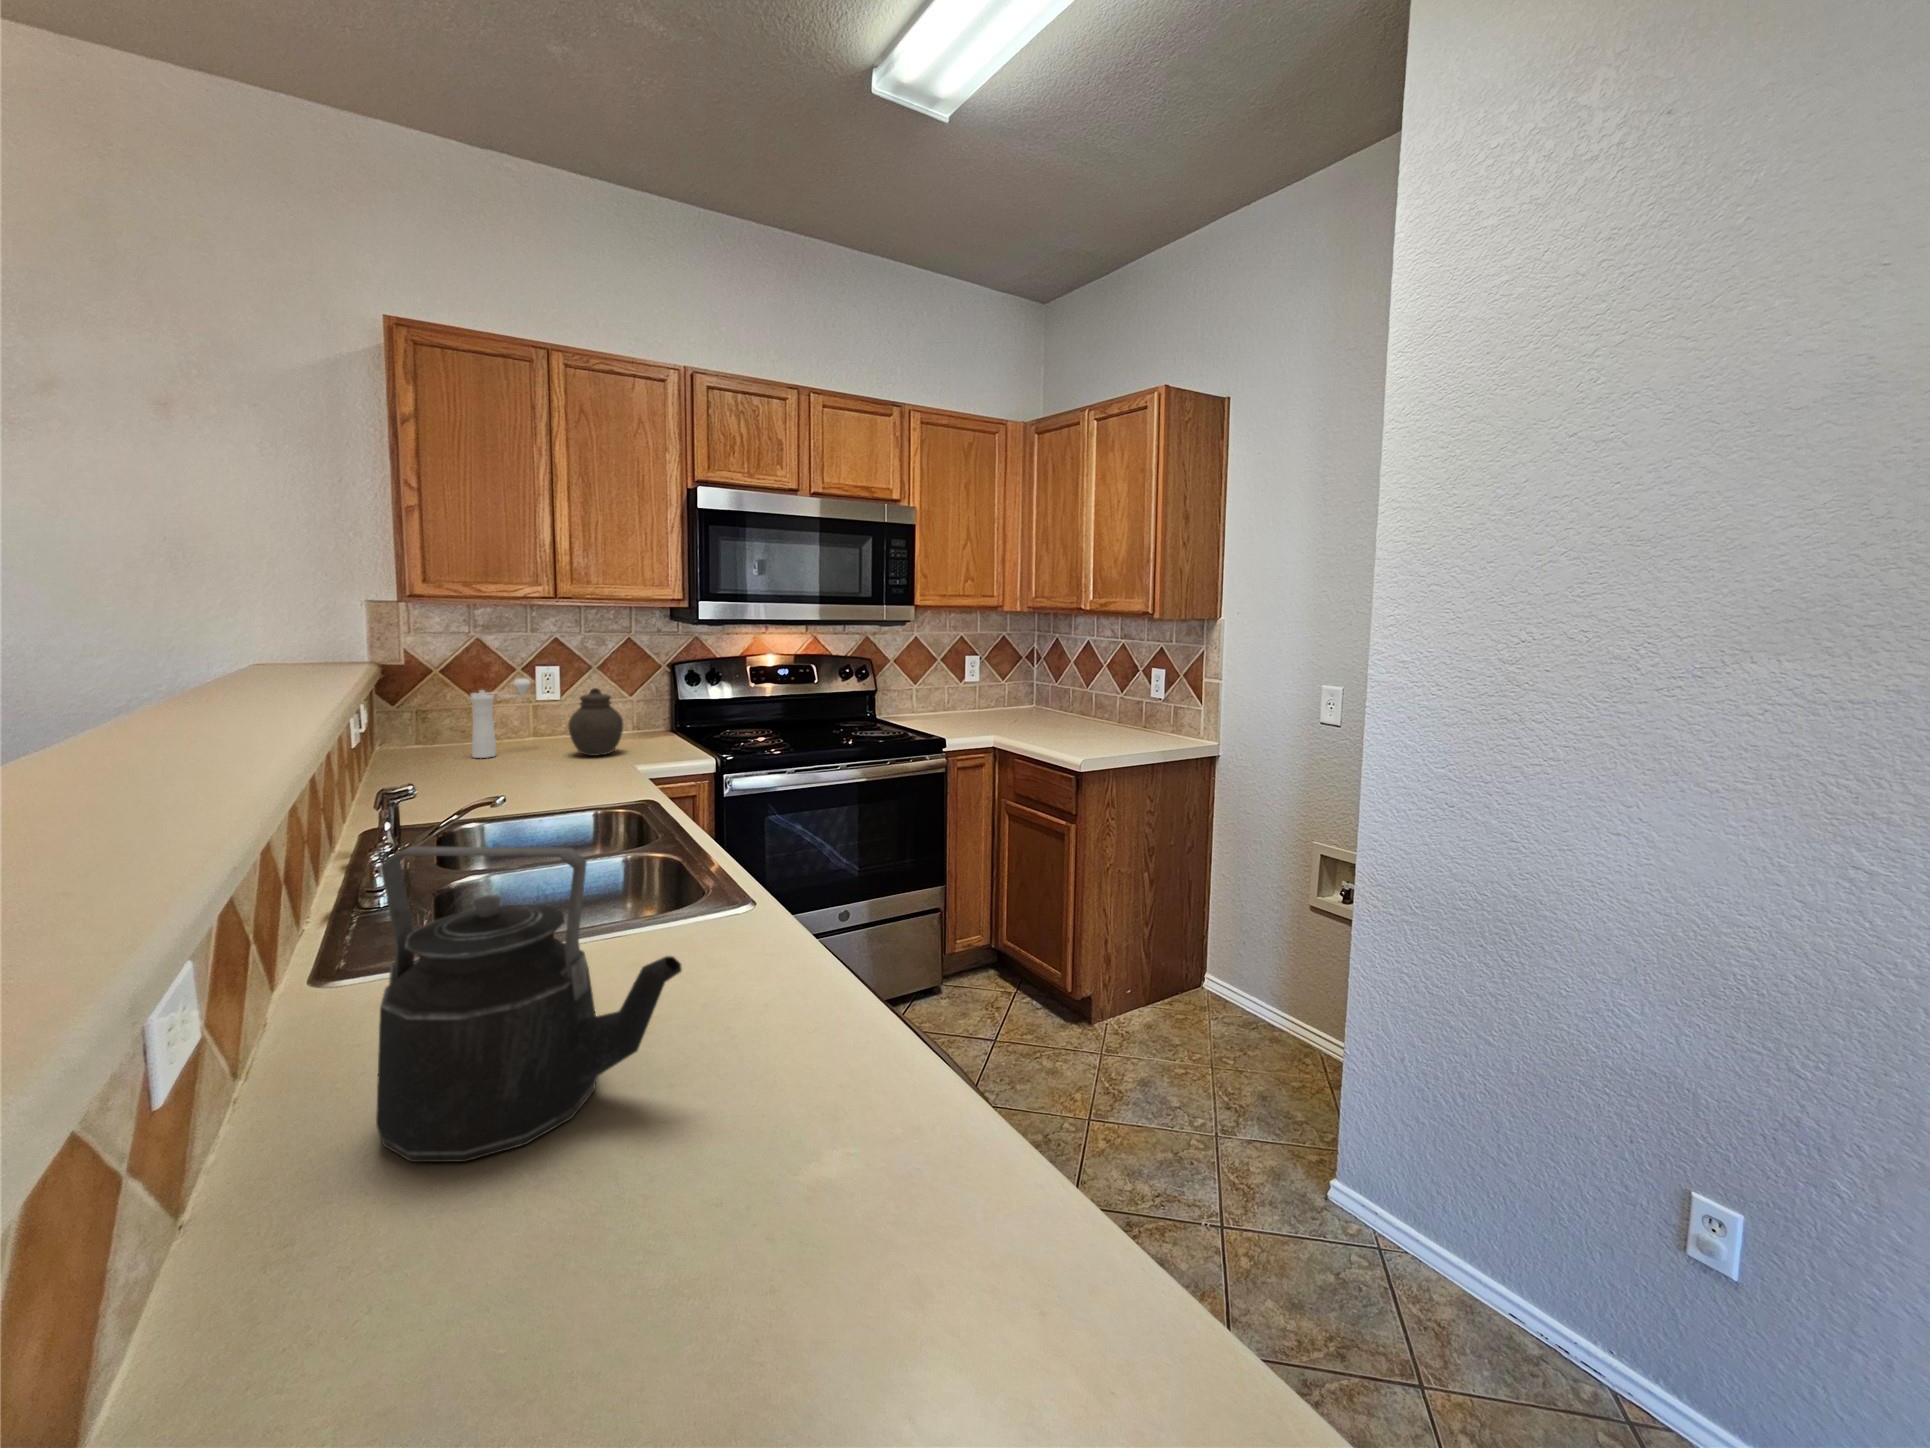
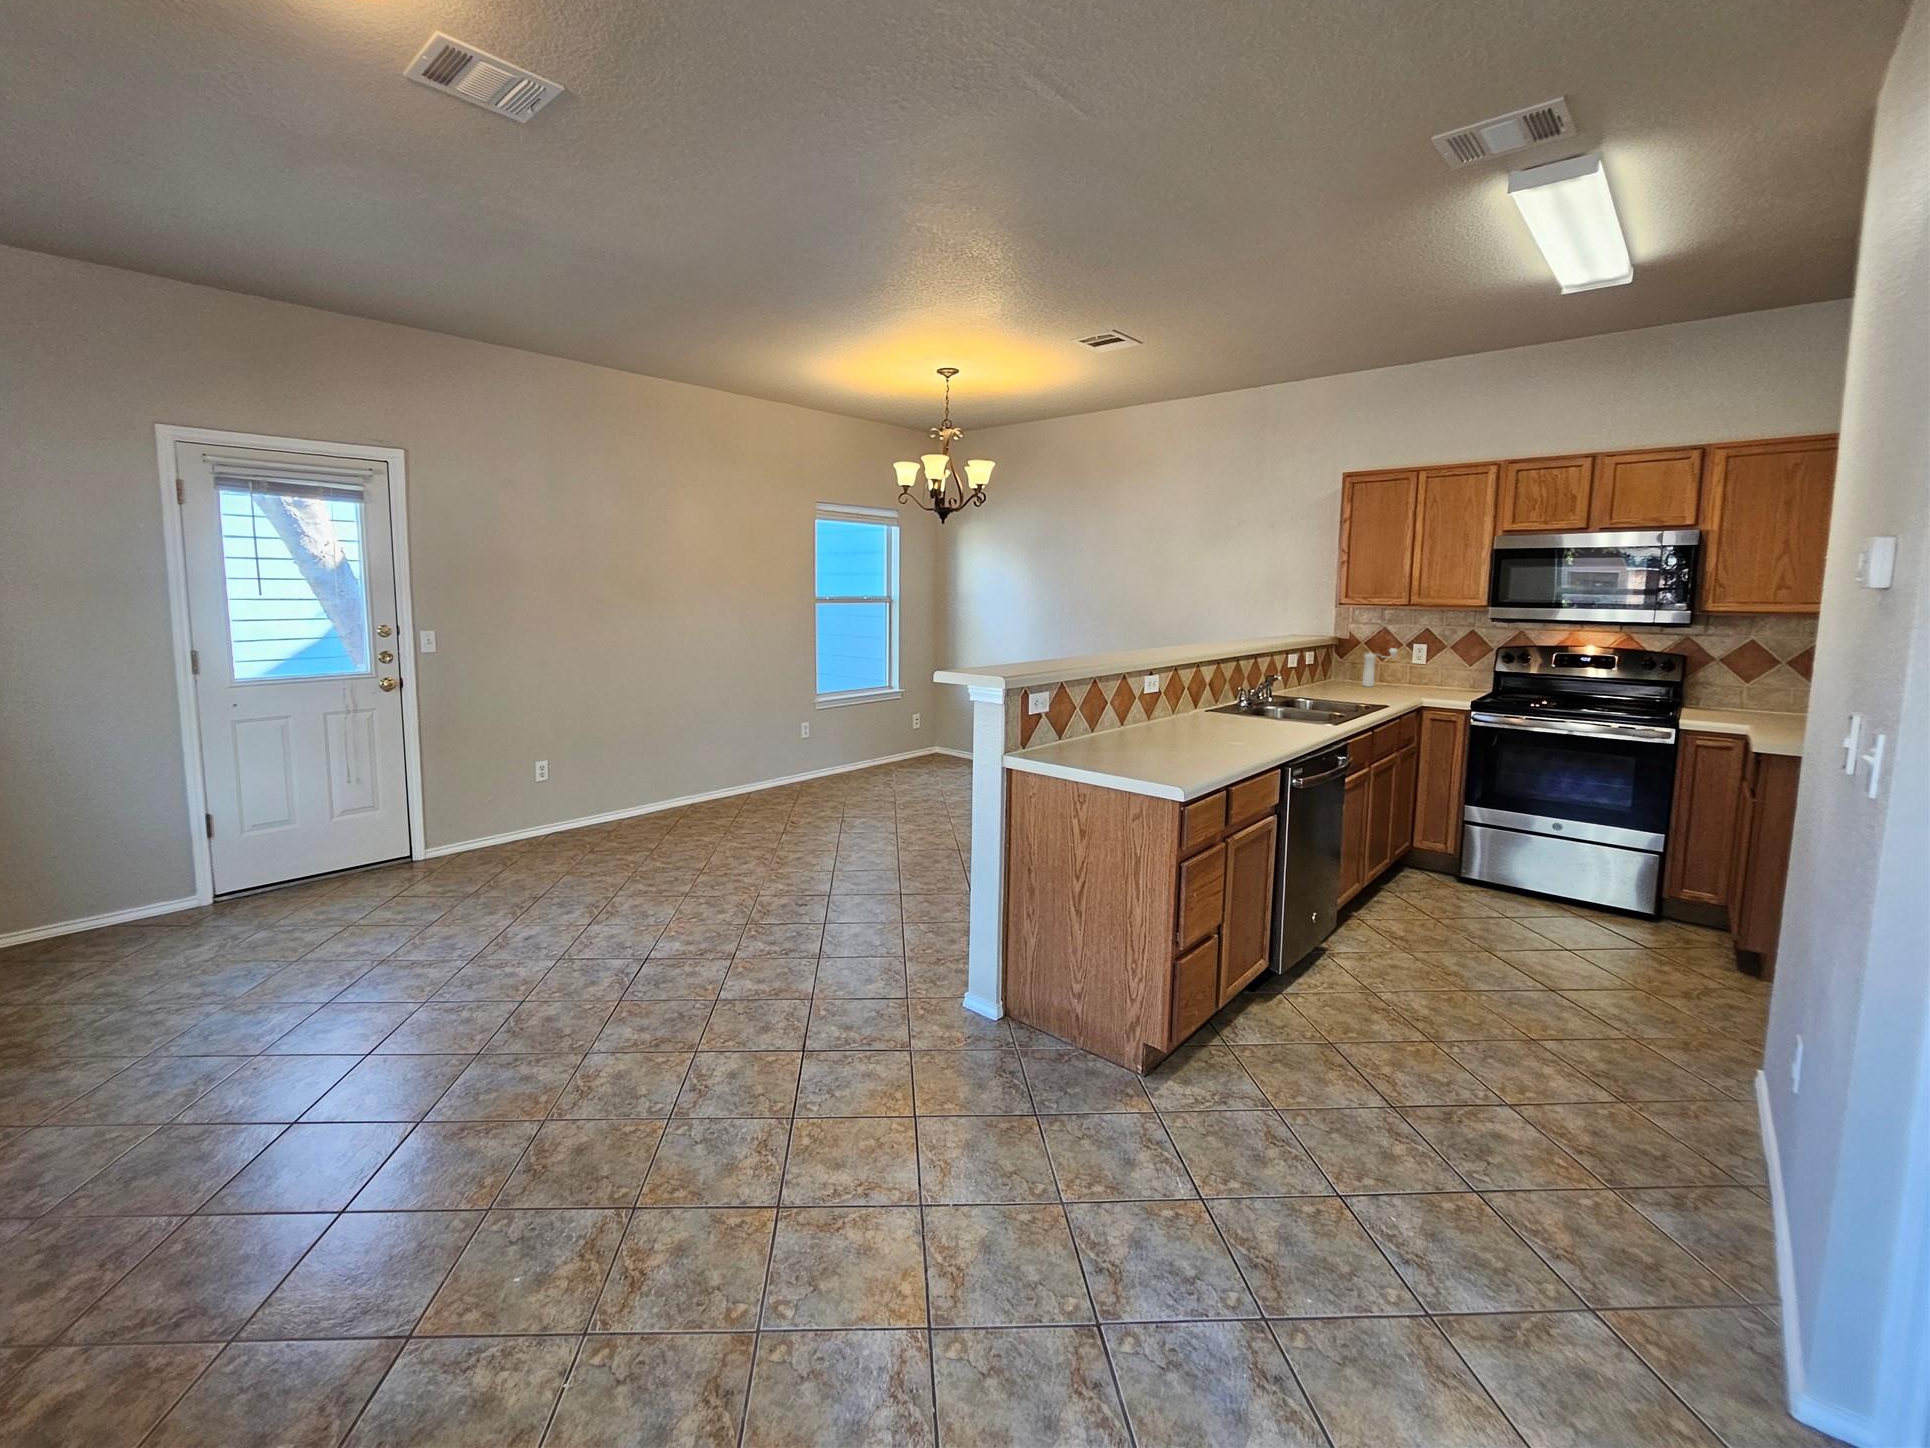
jar: present [568,688,623,756] -> none [1405,655,1437,692]
kettle: present [376,846,682,1162] -> none [1185,663,1240,730]

